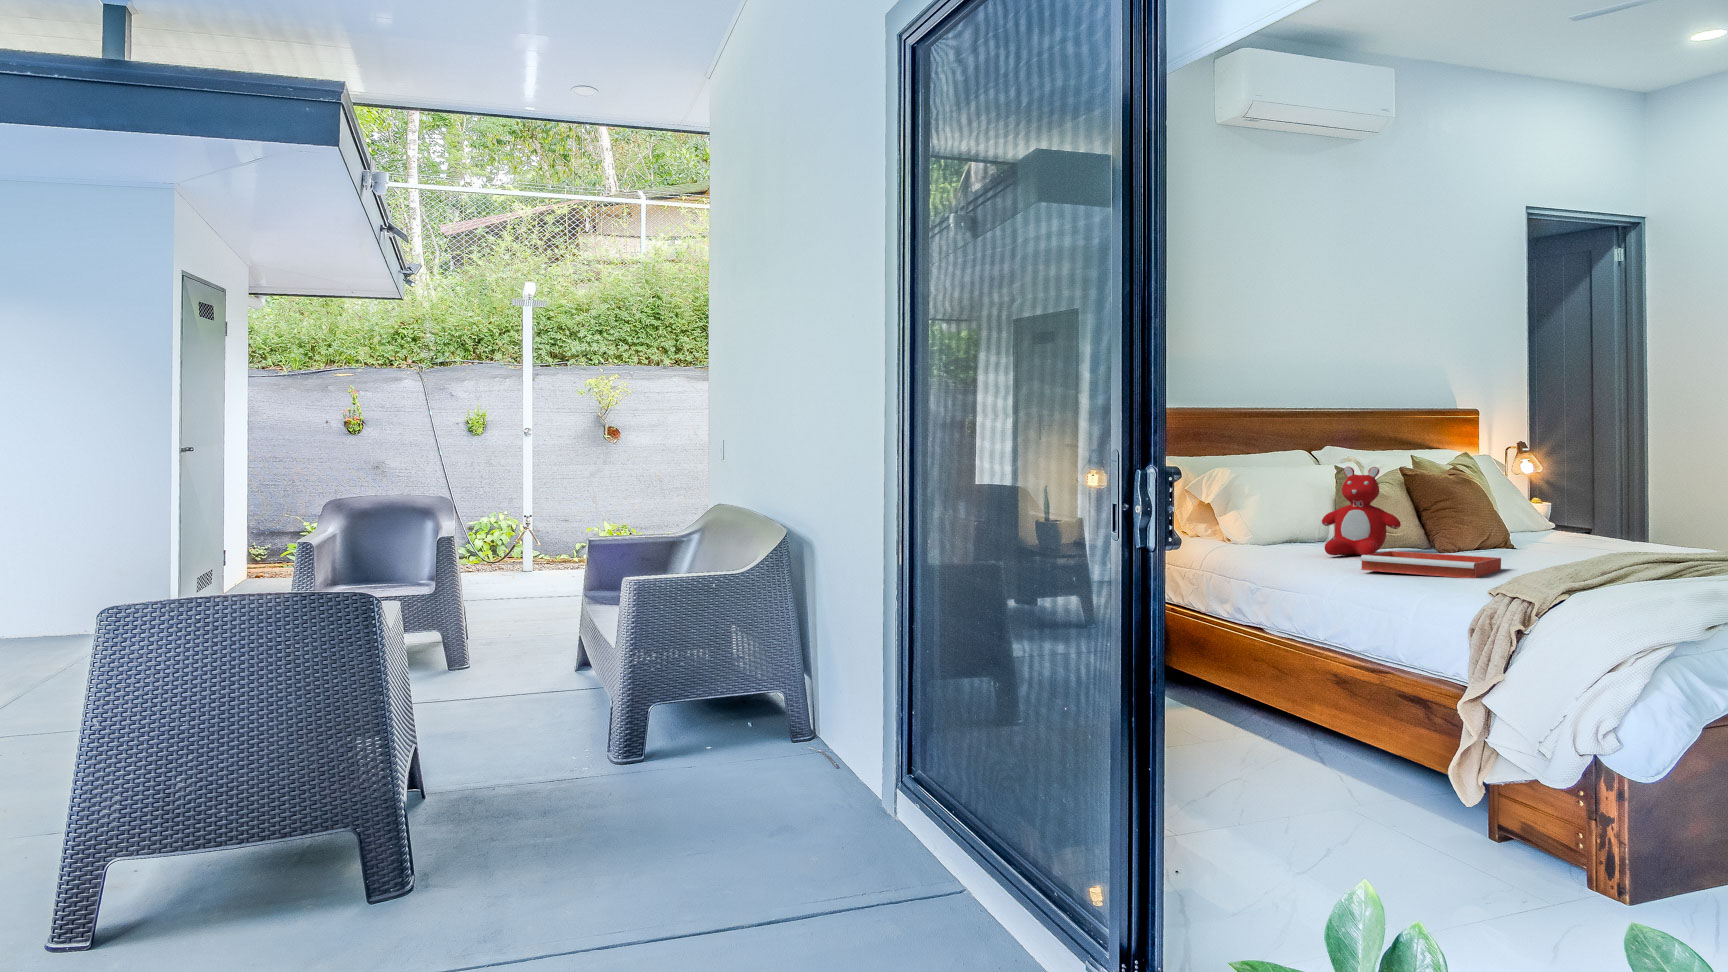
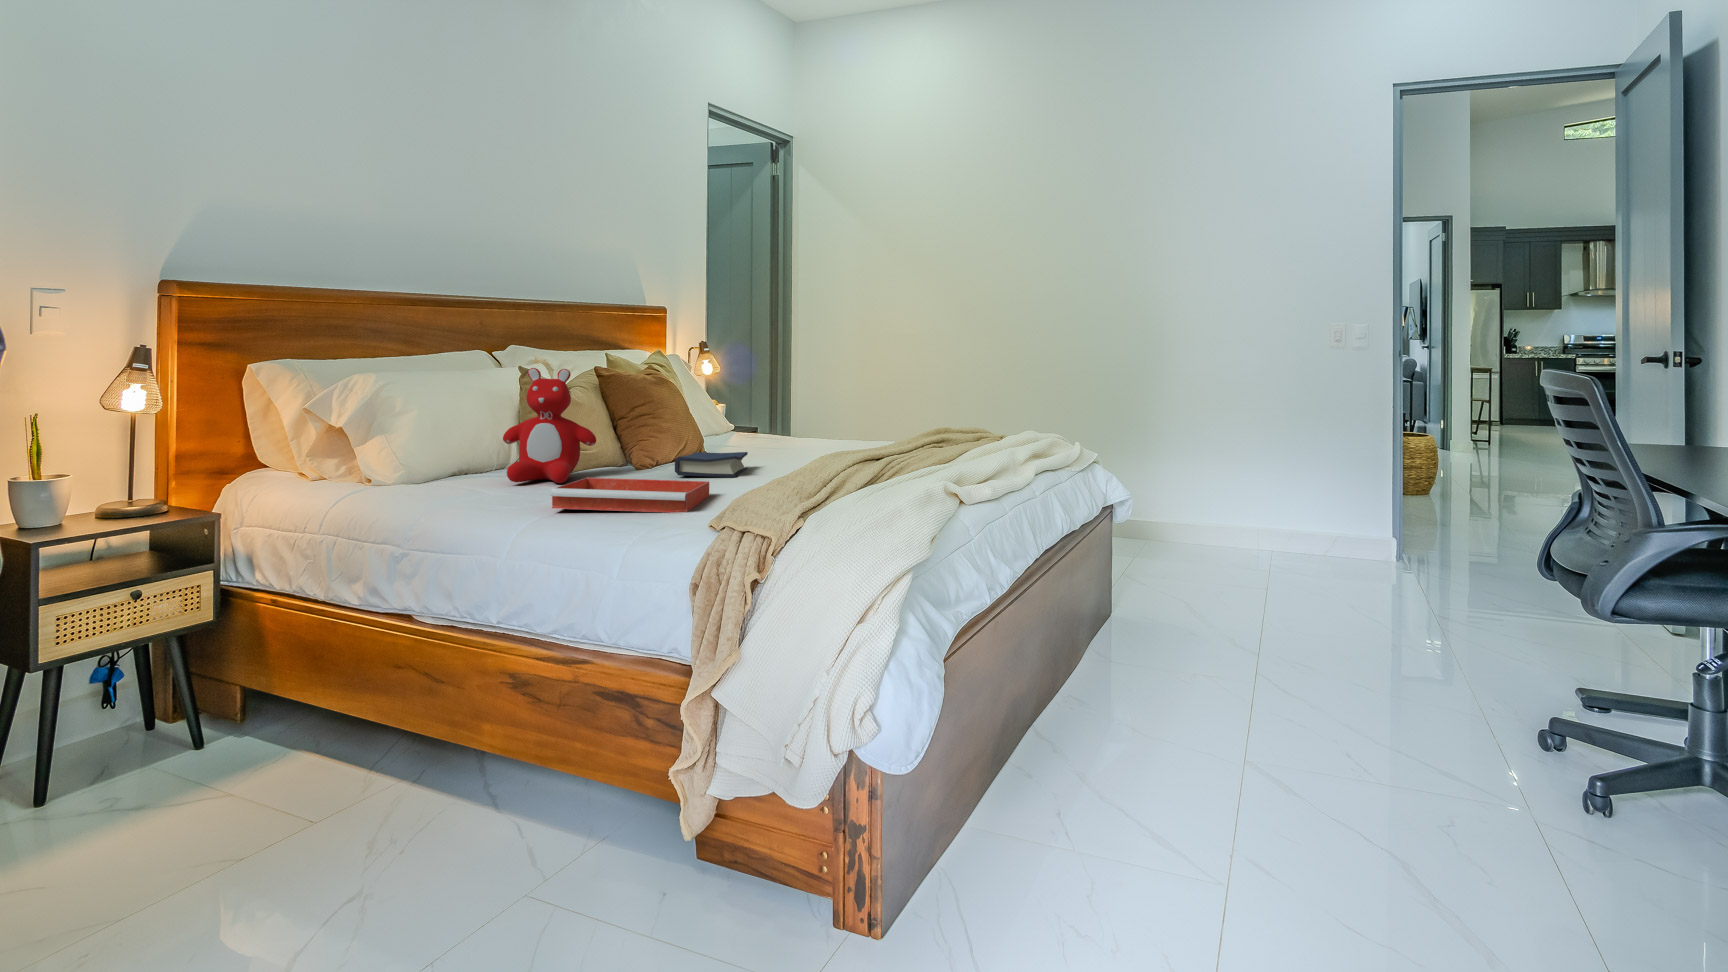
hardback book: none [1472,538,1550,559] -> present [675,452,748,477]

